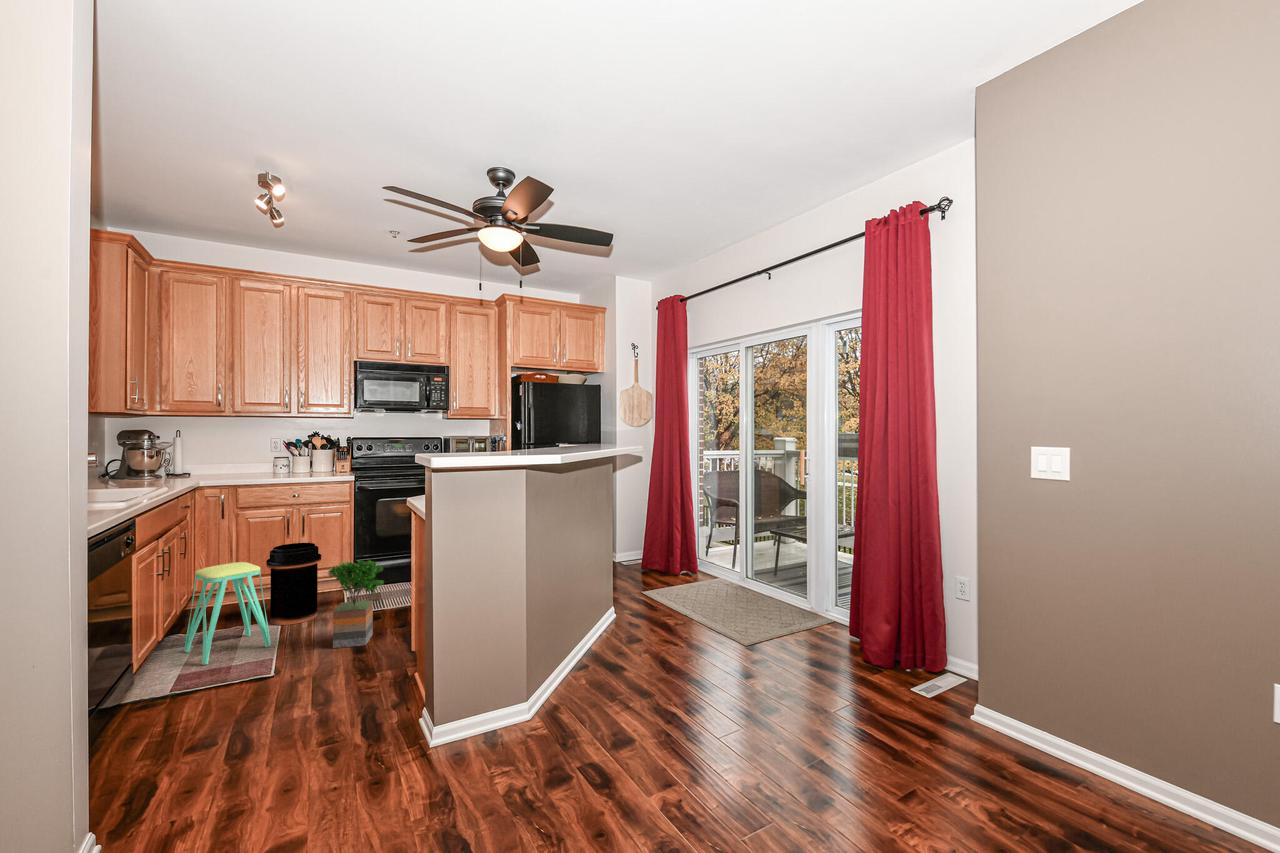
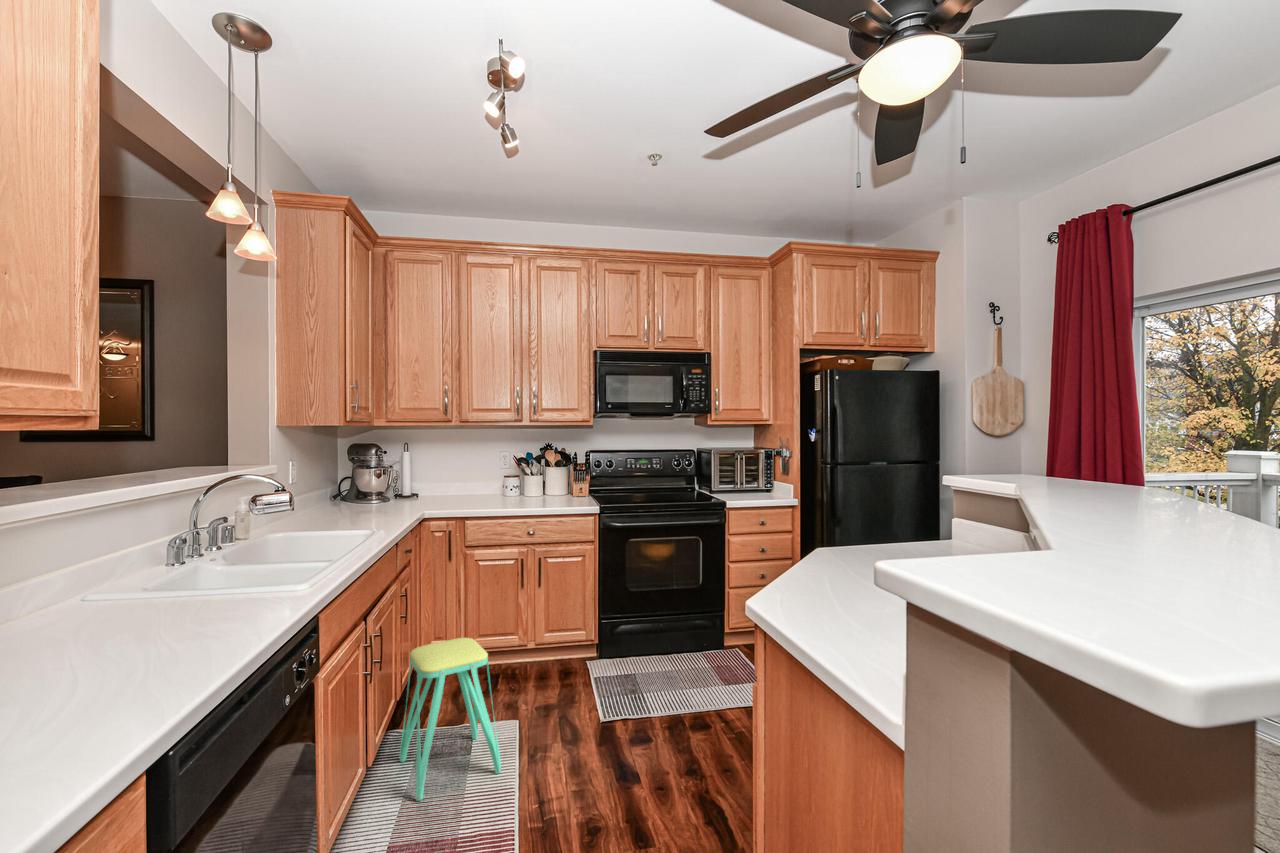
trash can: present [266,543,321,625] -> none [496,601,562,722]
potted tree: present [328,560,383,648] -> none [572,654,657,802]

